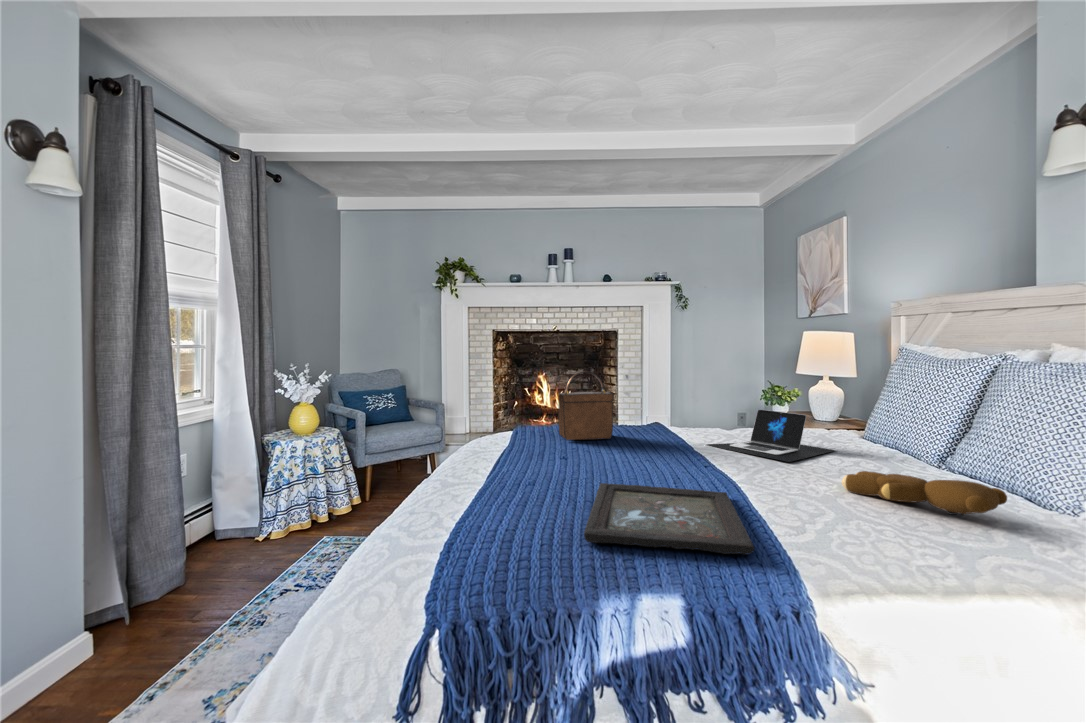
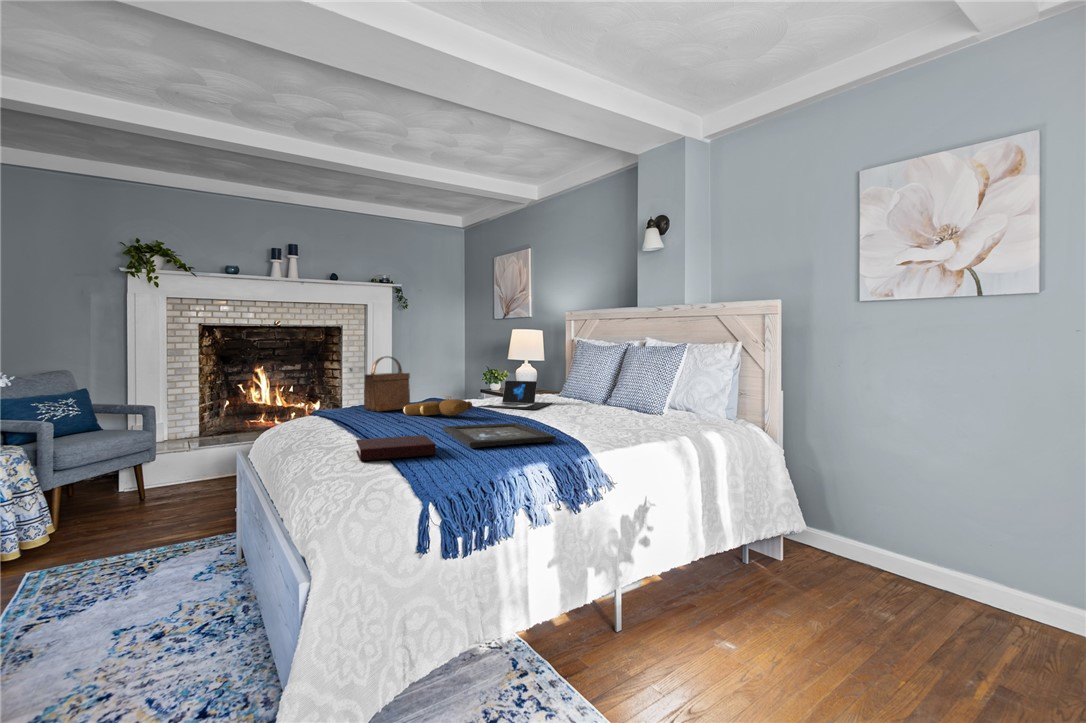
teddy bear: present [842,471,1007,515] -> present [403,399,472,417]
book: none [408,497,534,548] -> present [356,435,436,461]

